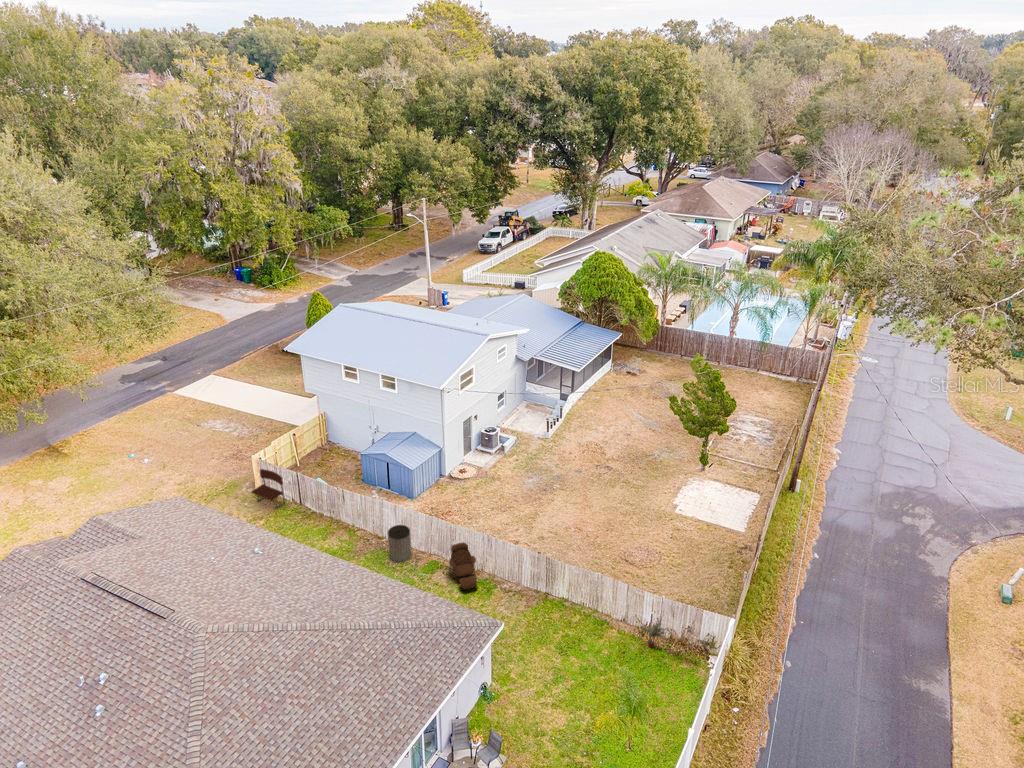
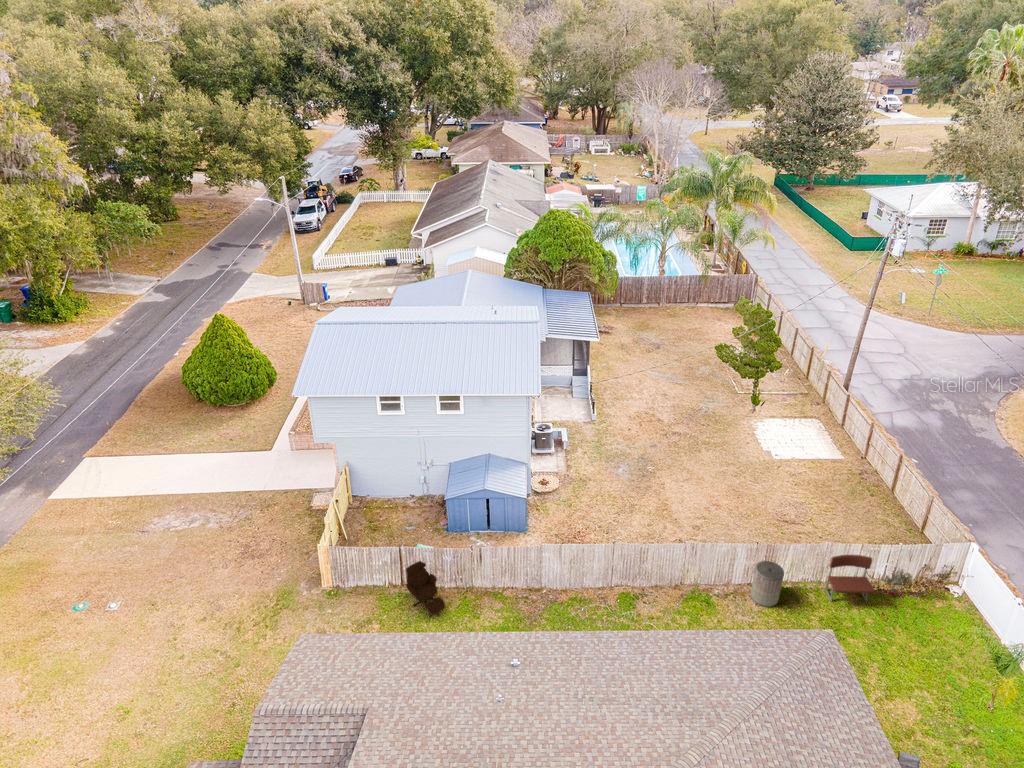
bench: present [251,469,285,509] -> present [825,555,875,602]
trash can: present [388,525,411,562] -> present [751,561,784,607]
lounge chair: present [449,543,477,590] -> present [406,561,446,616]

